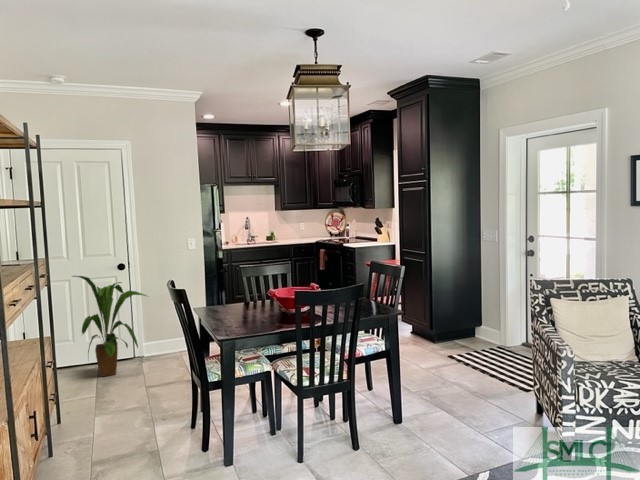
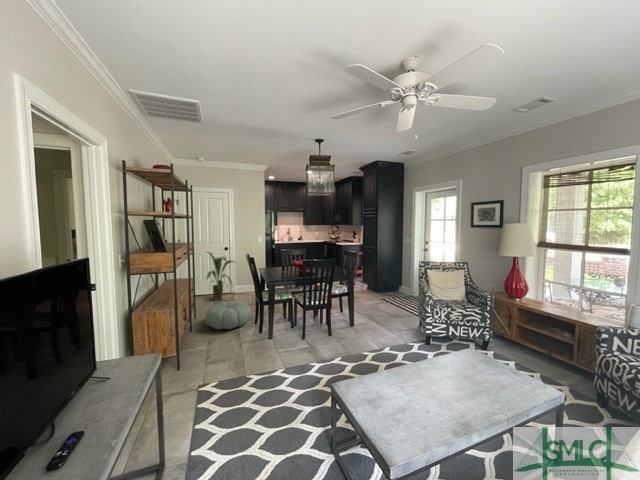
pouf: none [82,380,181,447] -> present [205,301,251,330]

